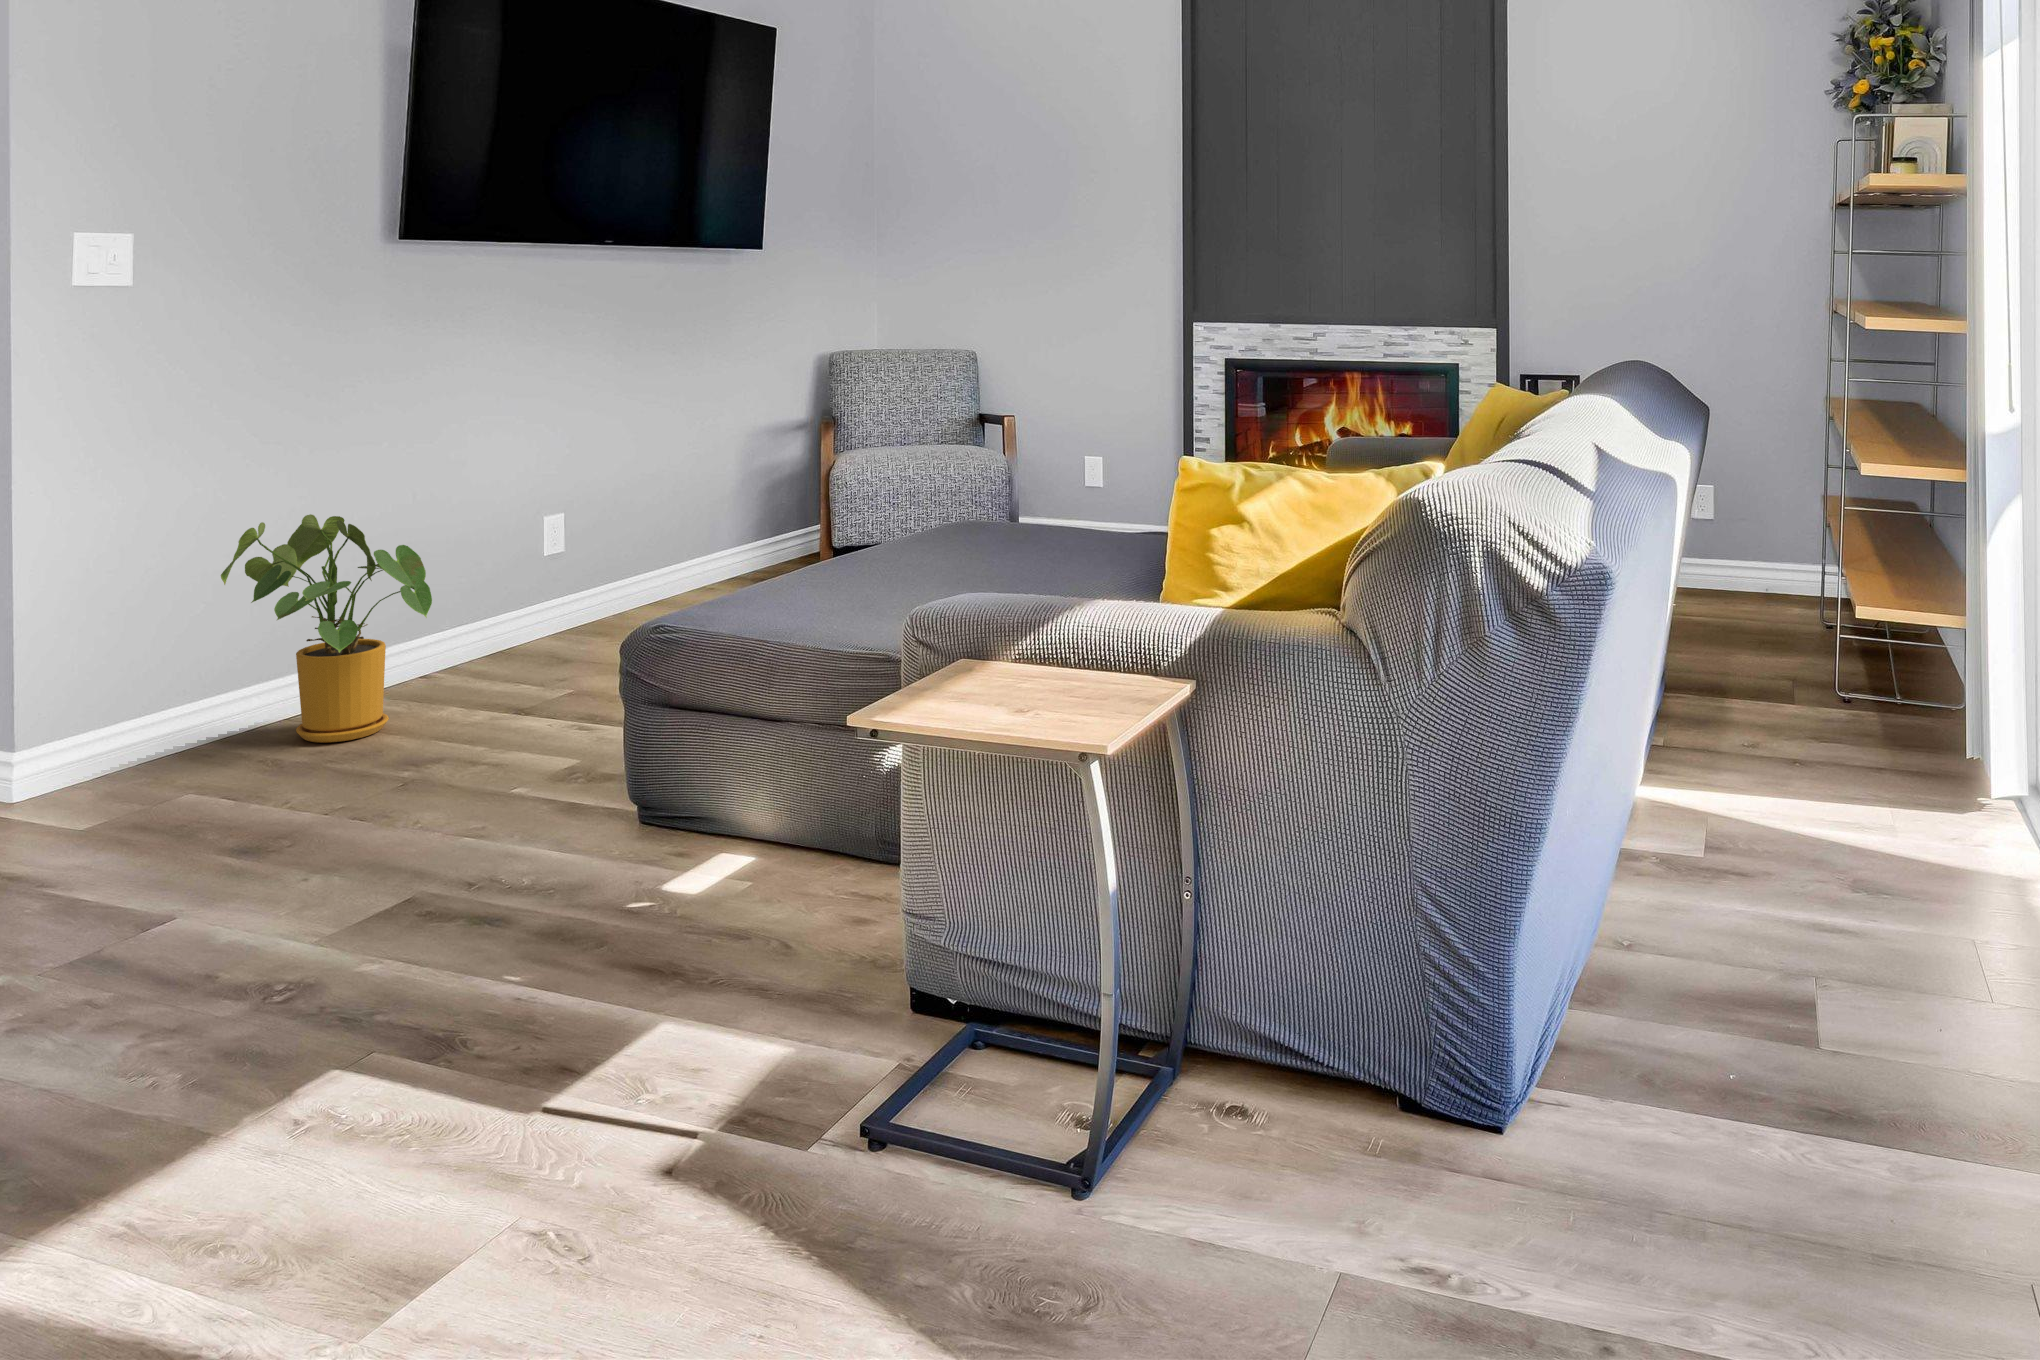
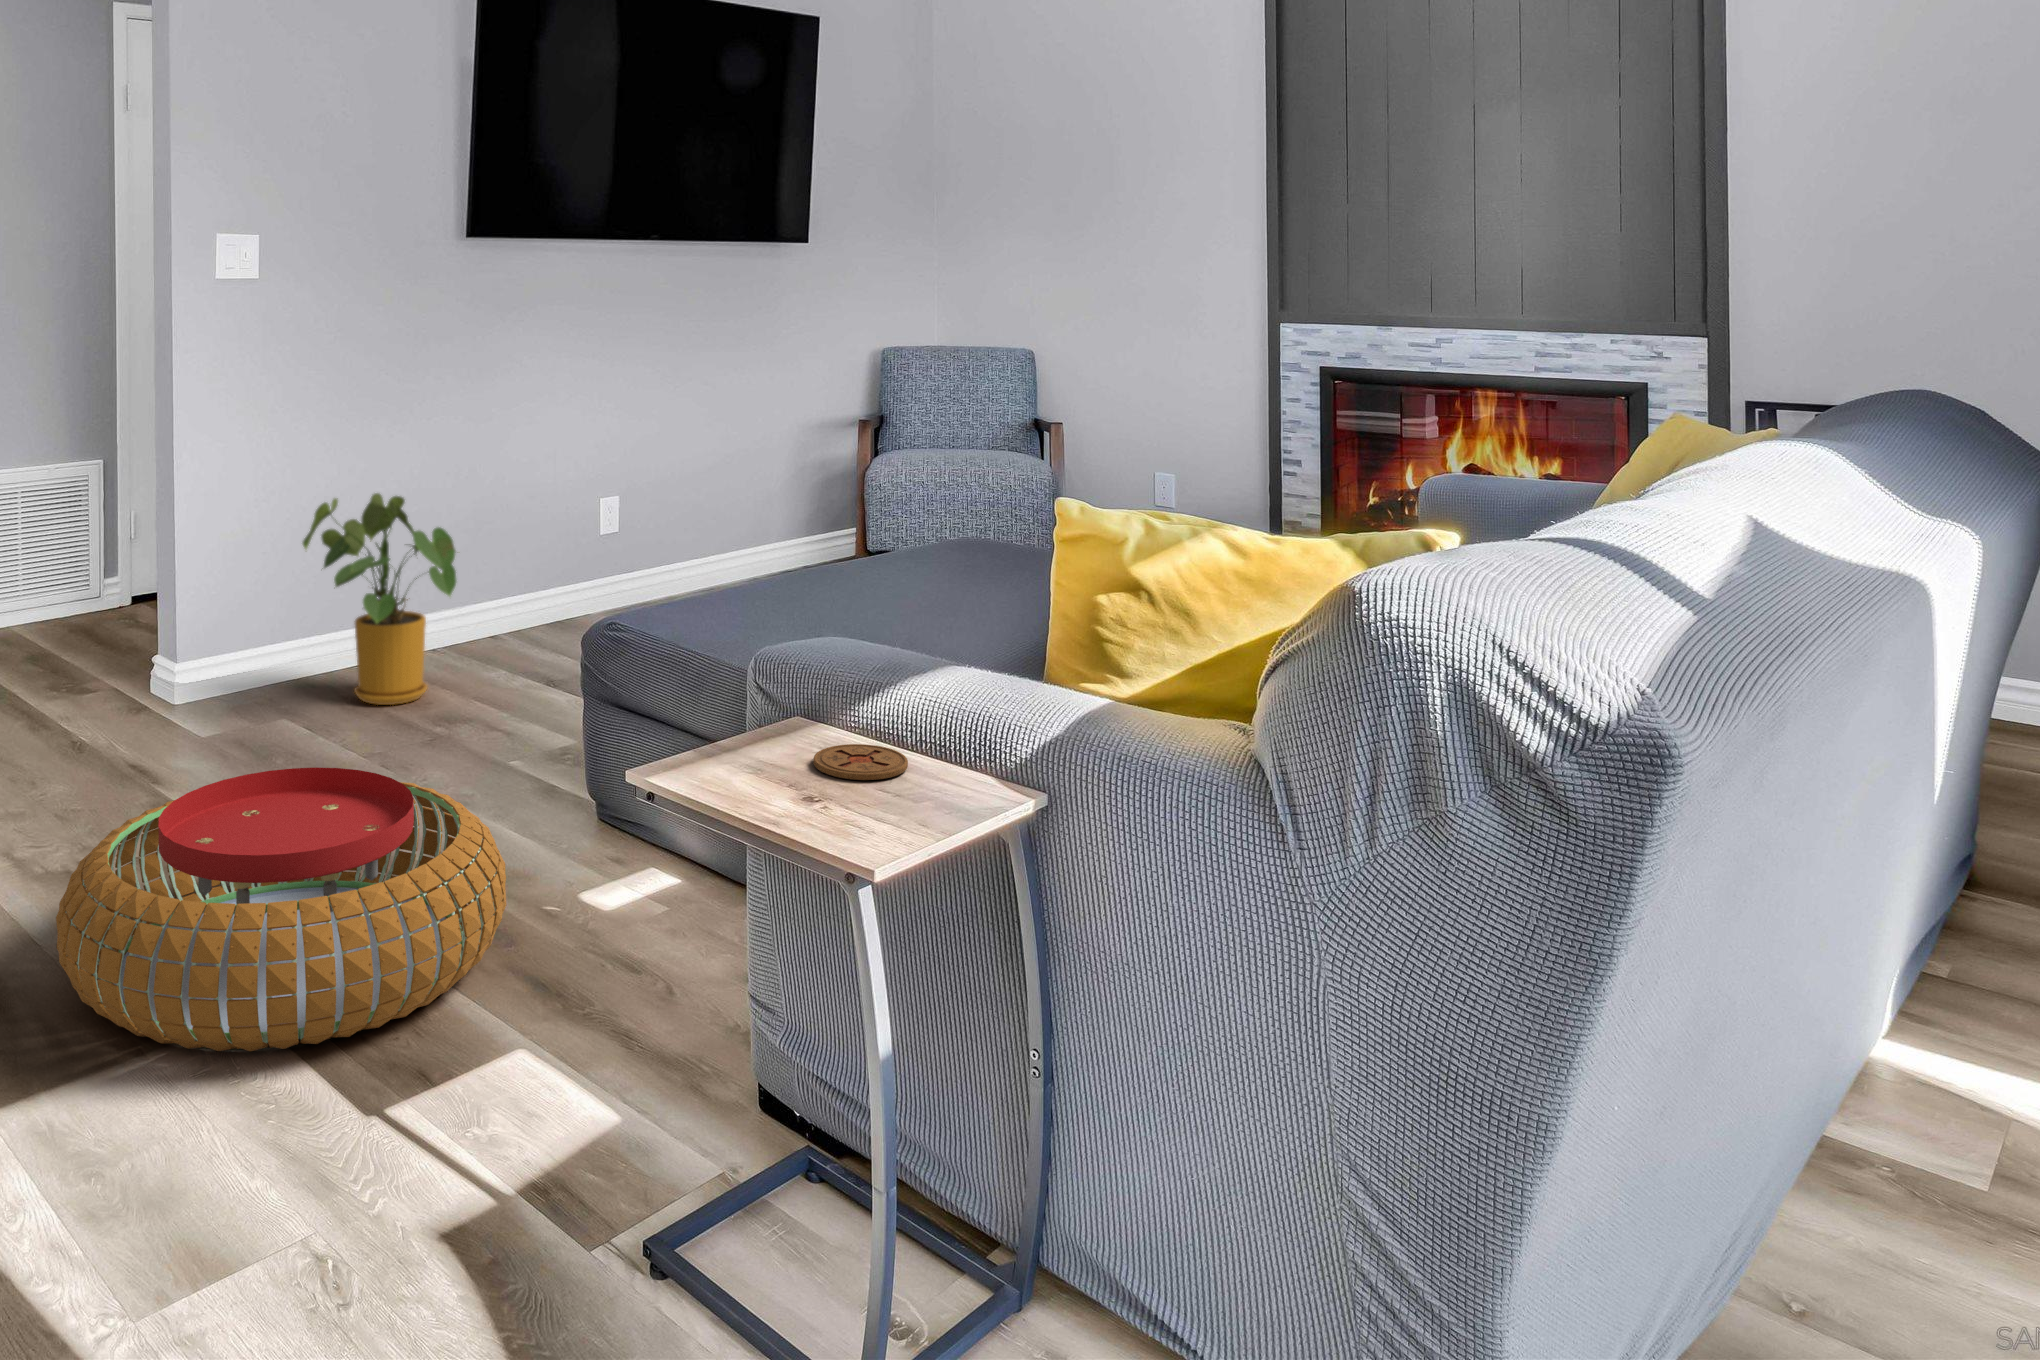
coaster: none [1009,662,1086,687] -> present [813,744,908,780]
pouf: none [69,788,604,1092] -> present [56,767,506,1051]

